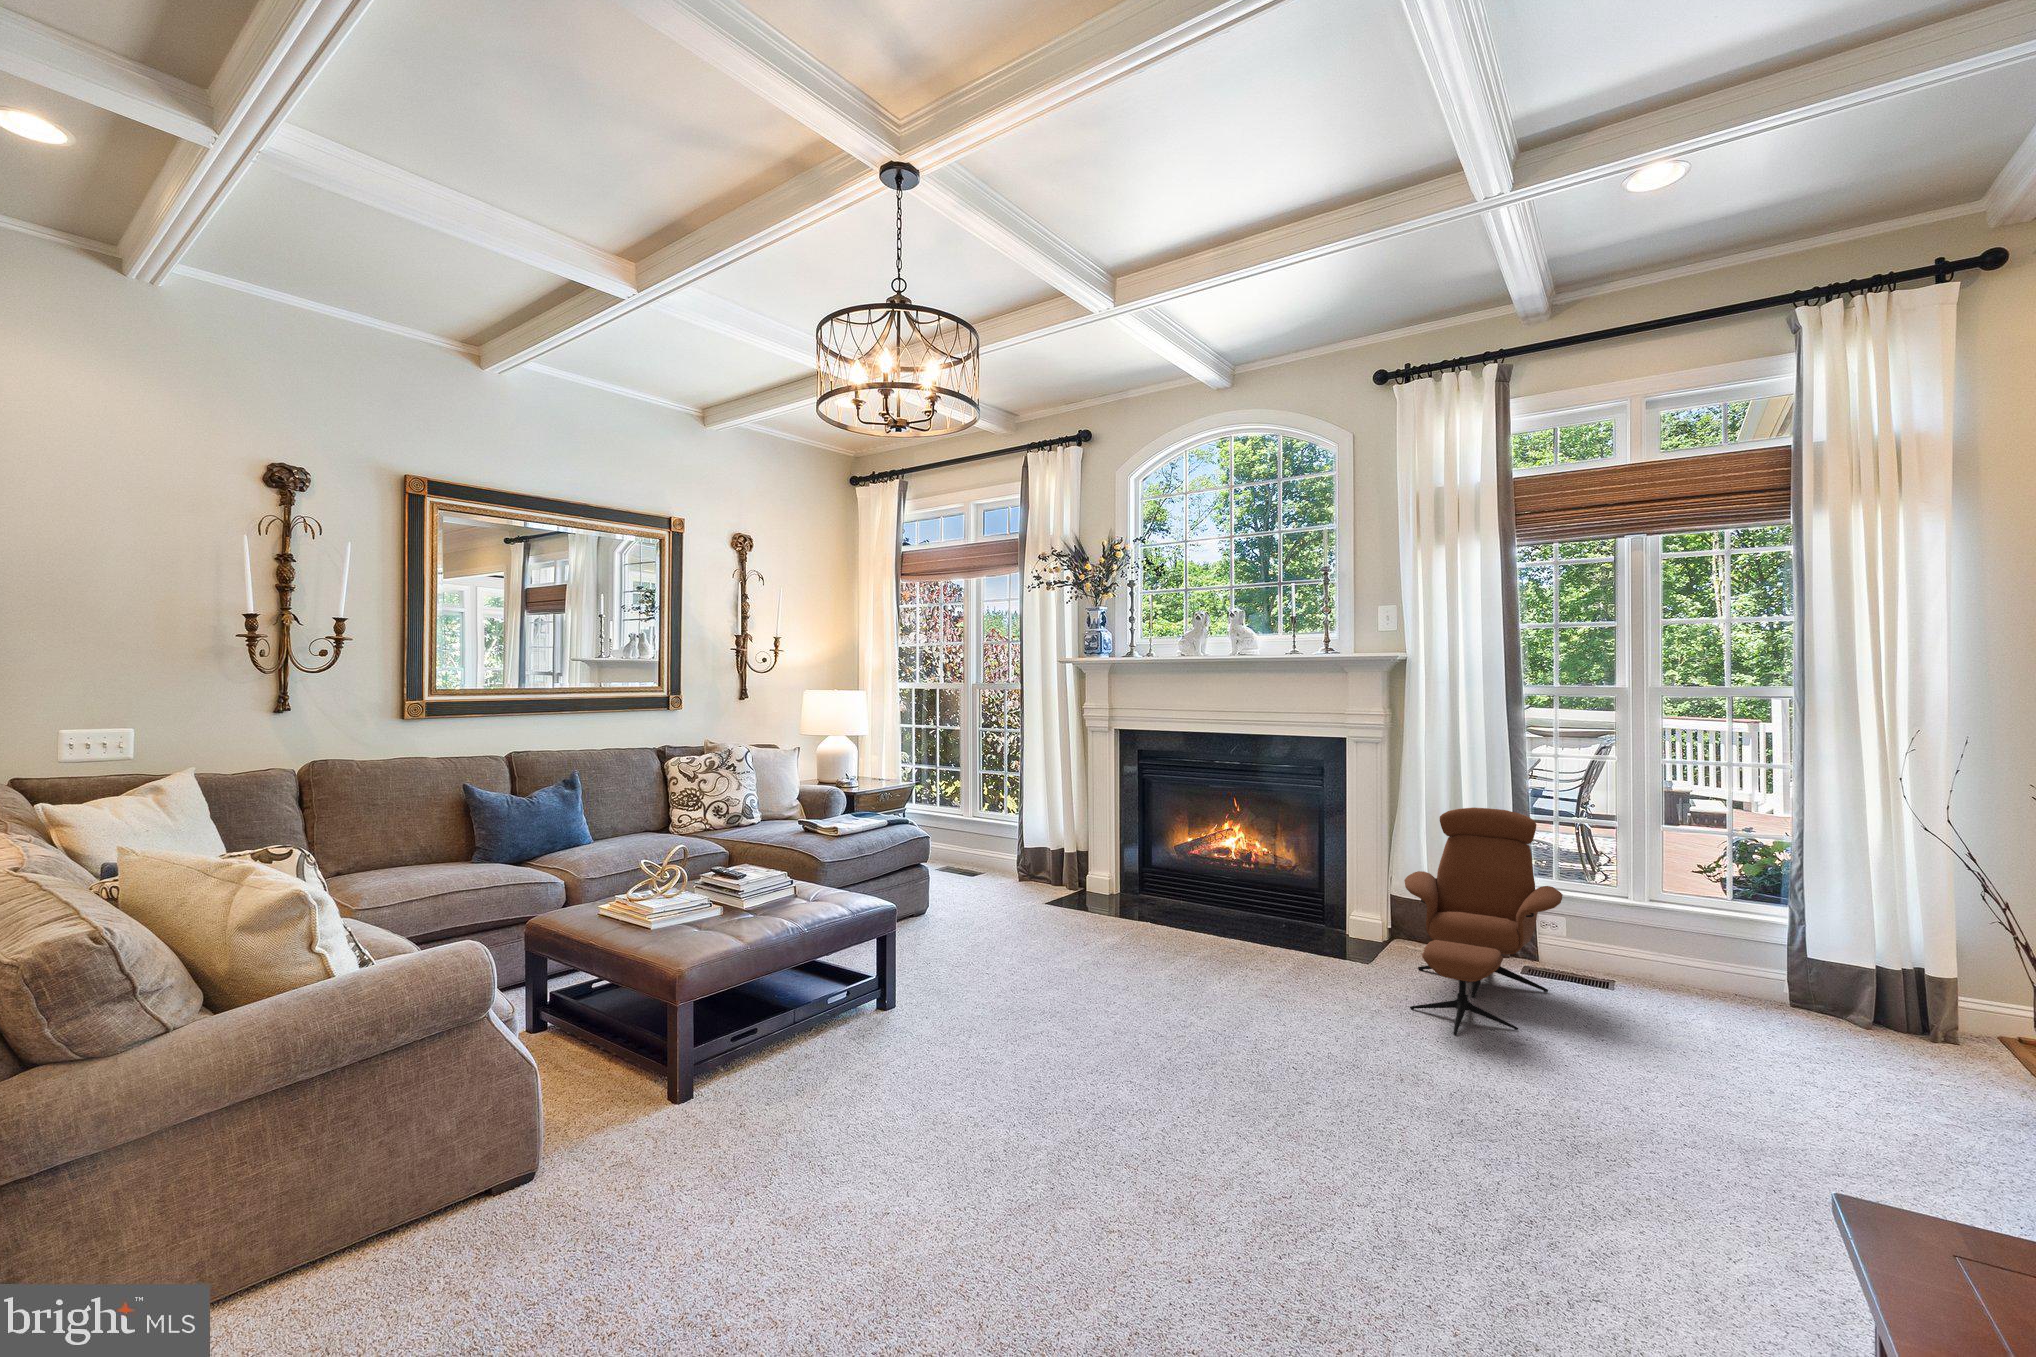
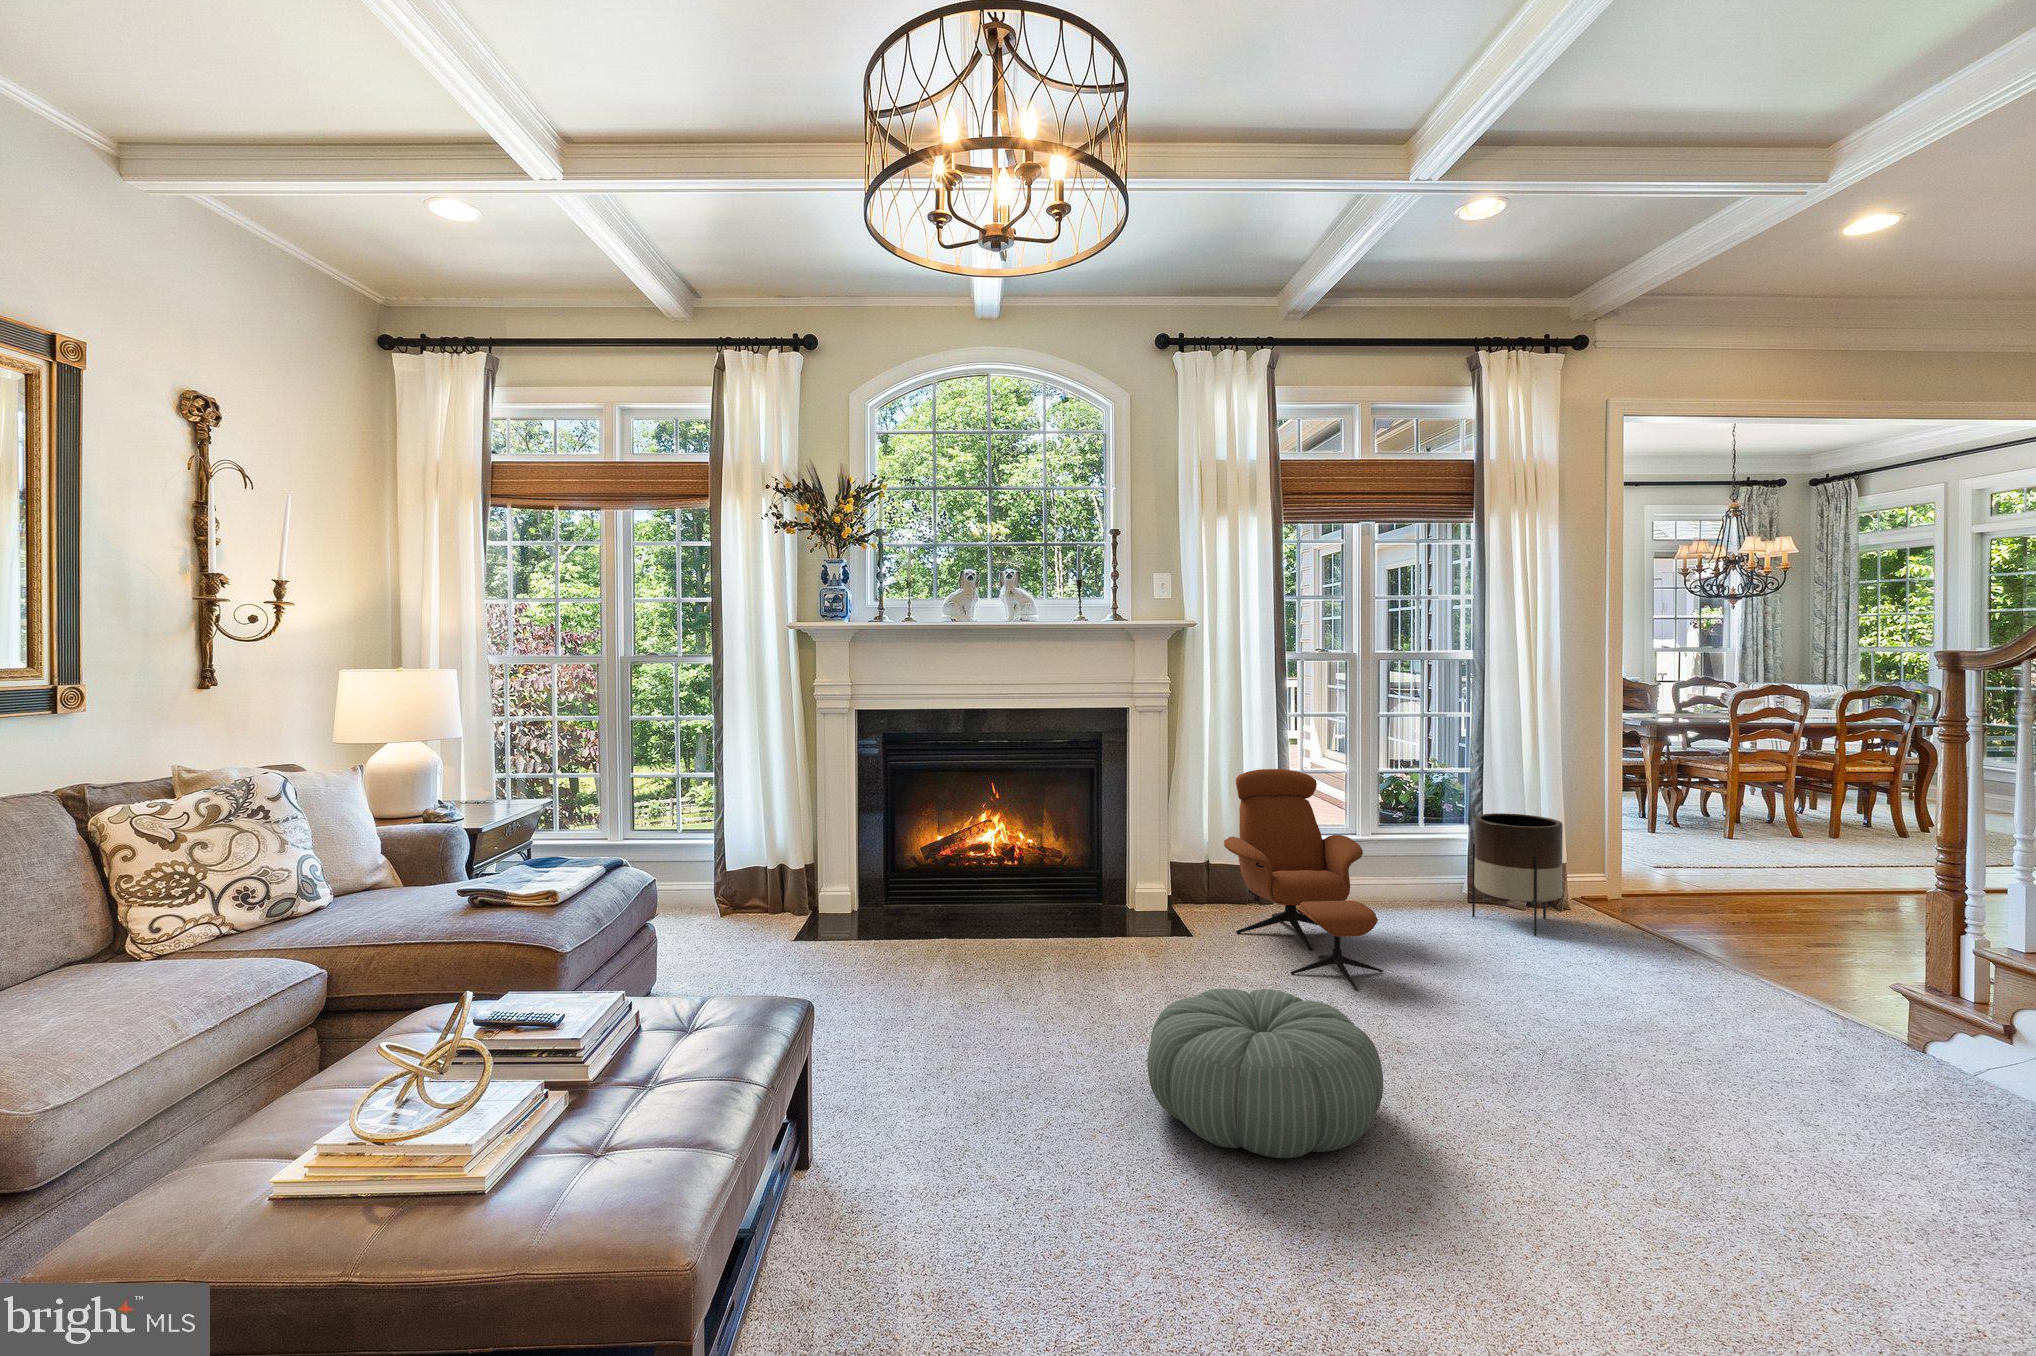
planter: none [1758,891,1892,1051] -> present [1472,813,1563,936]
pouf: none [1098,973,1294,1109] -> present [1147,988,1383,1158]

